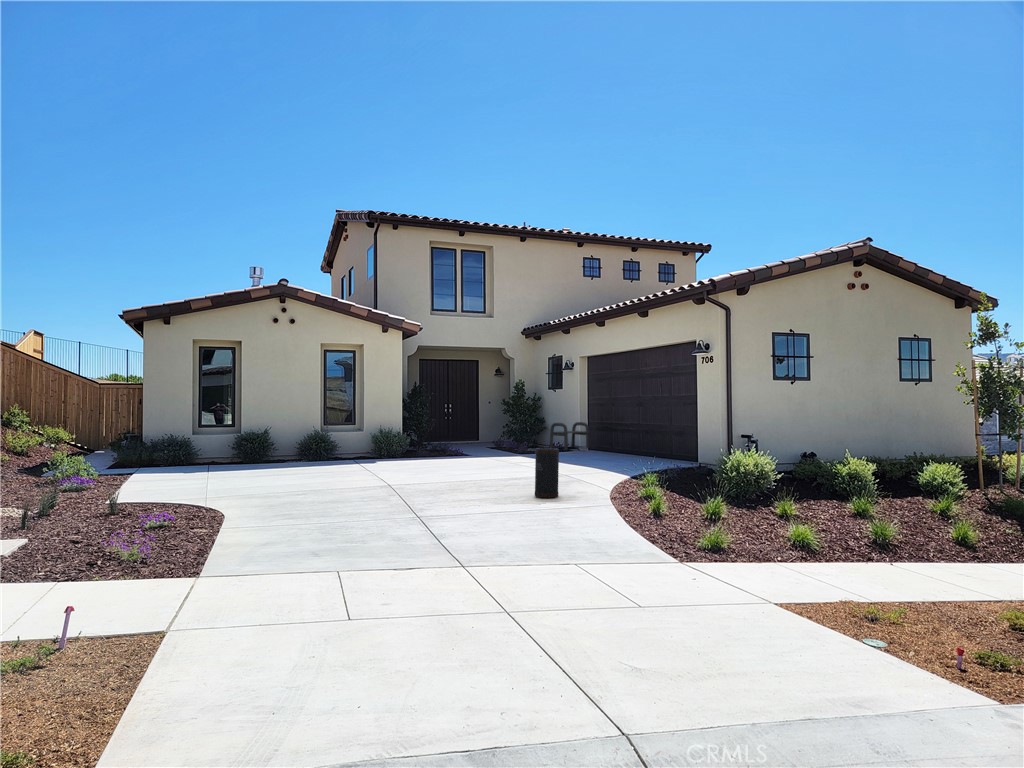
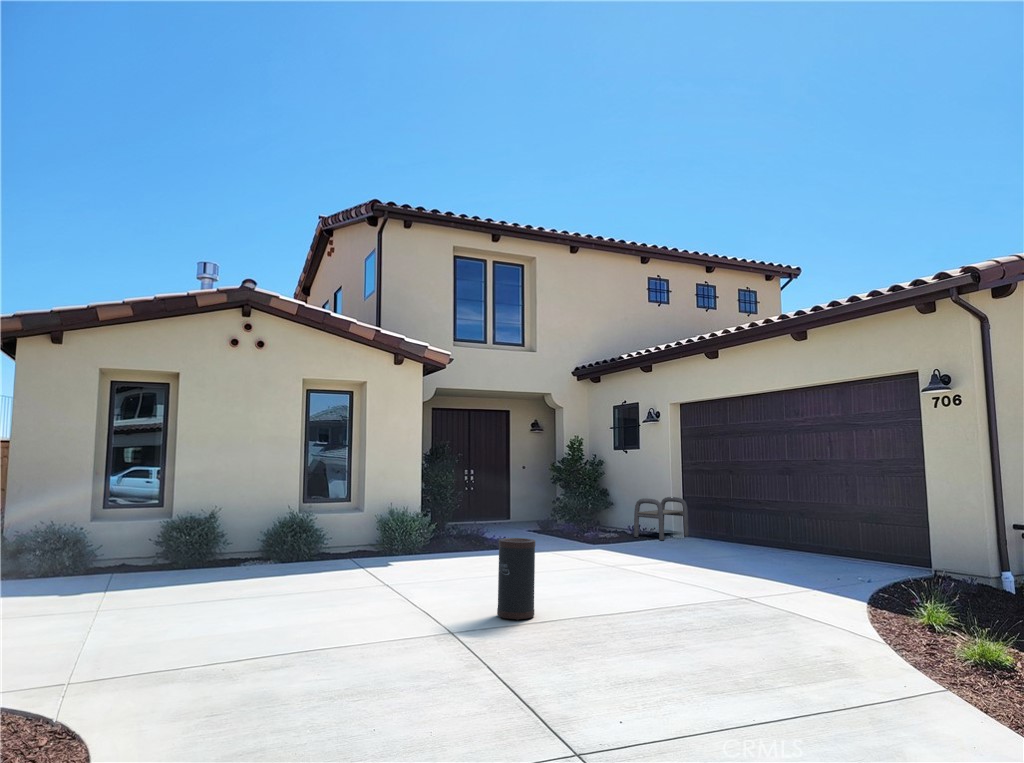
trash can: present [535,448,559,498] -> present [497,538,535,621]

